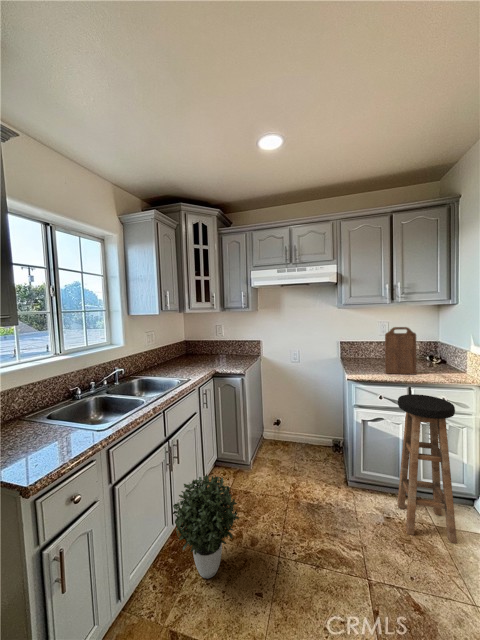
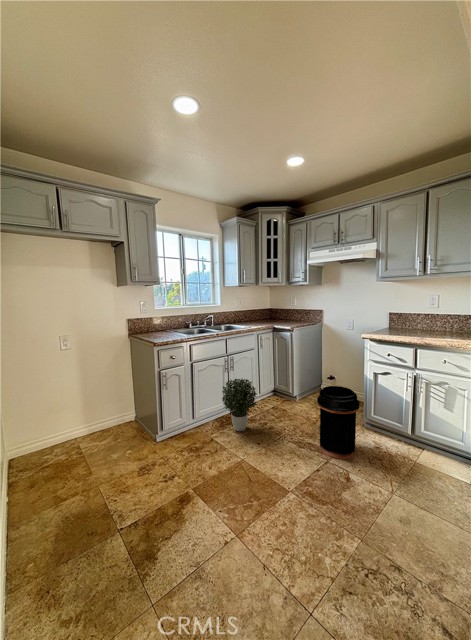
cutting board: present [385,327,416,374] -> none [401,297,431,340]
bar stool: present [397,394,457,543] -> none [383,354,436,472]
trash can: none [329,453,389,568] -> present [317,386,360,459]

